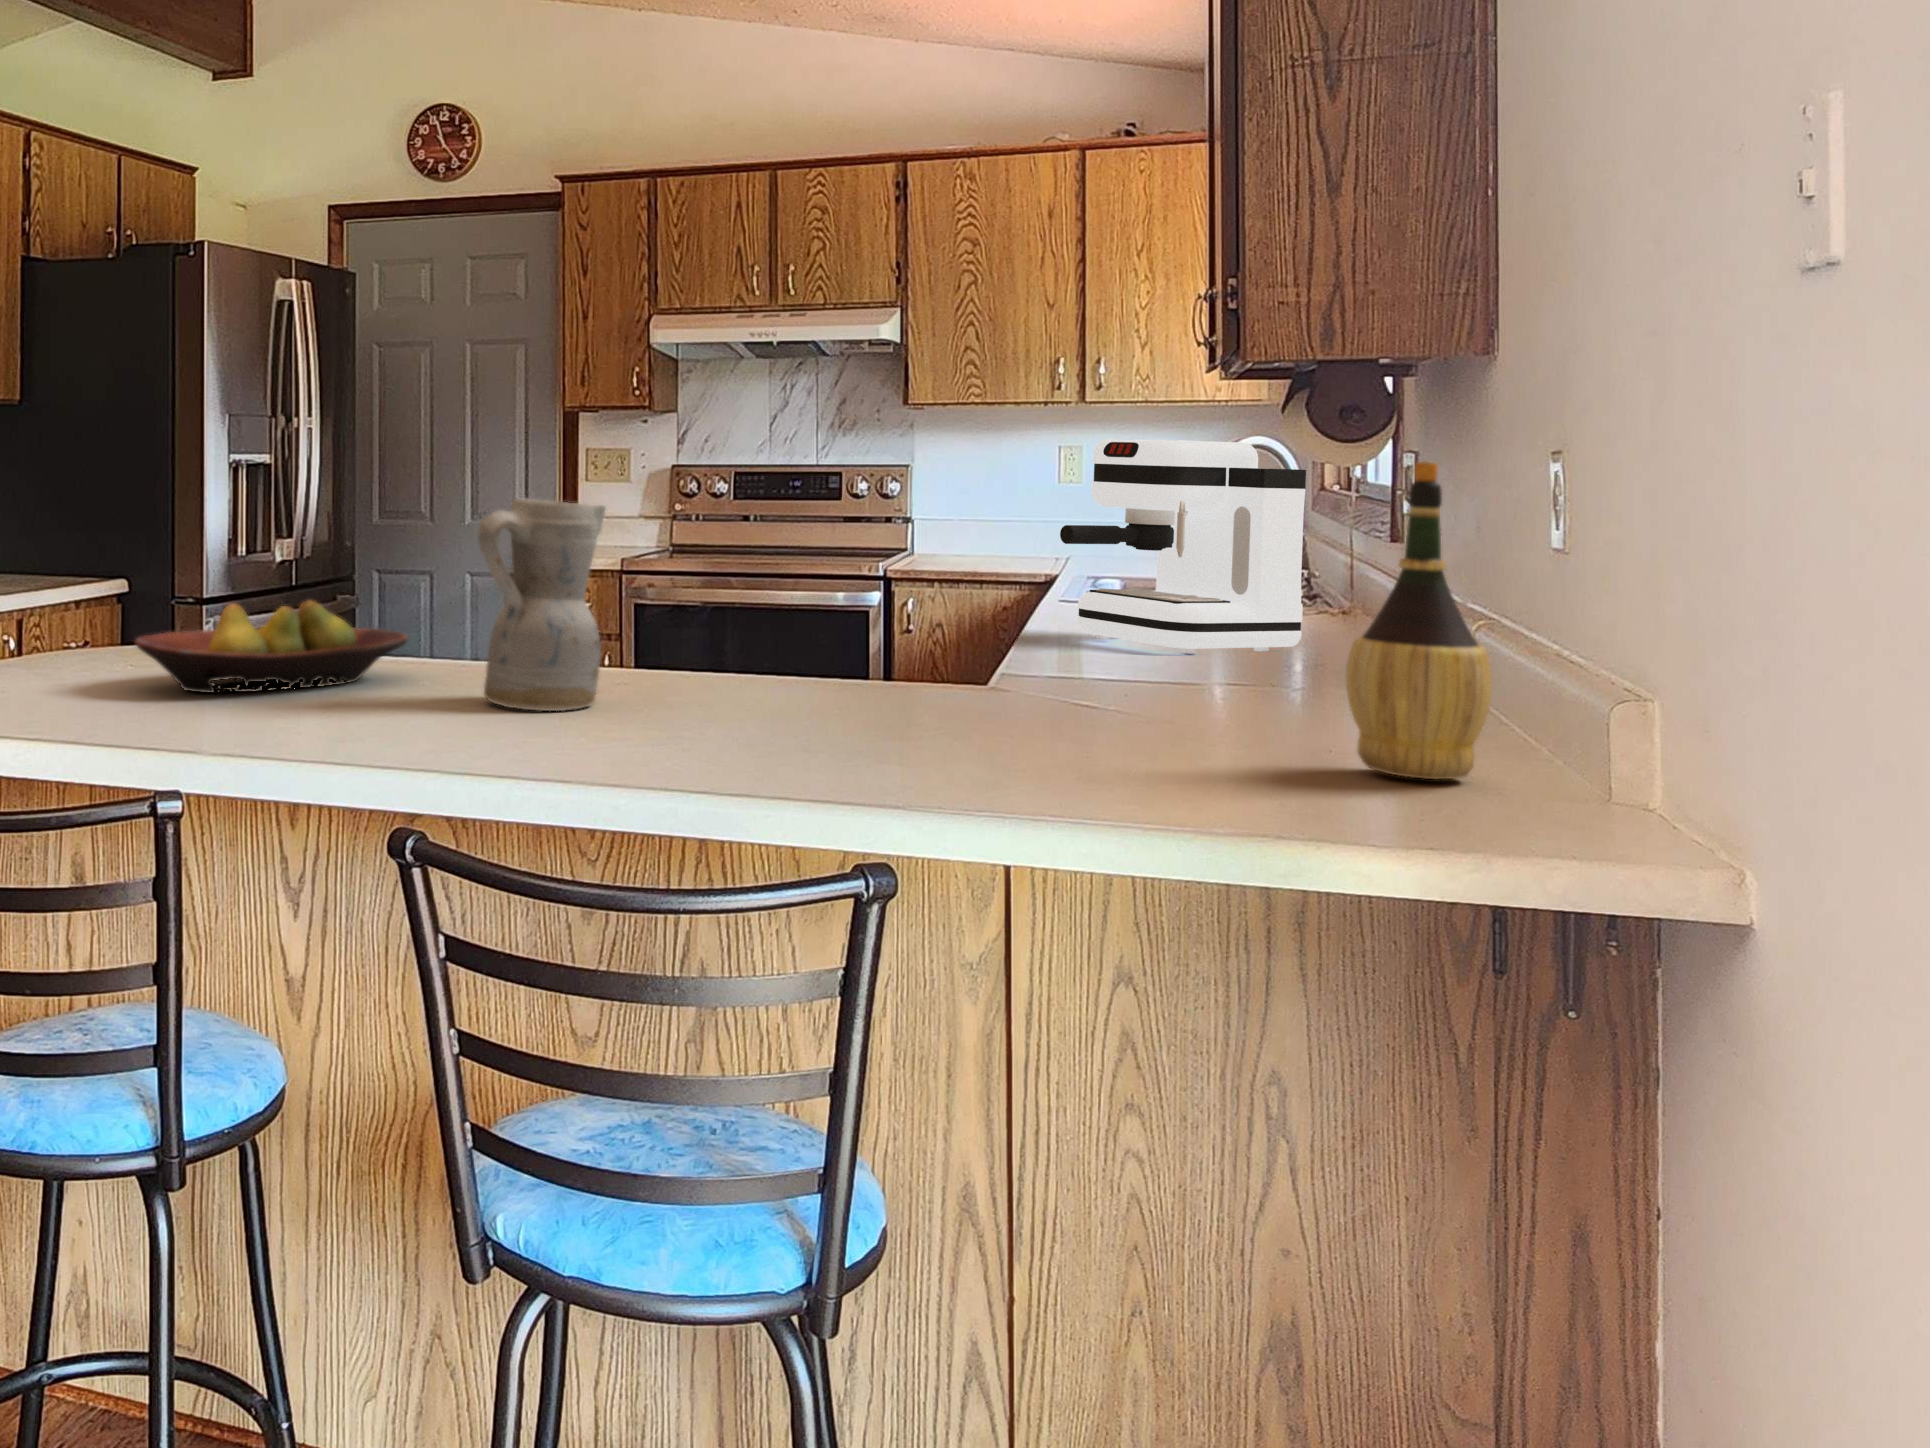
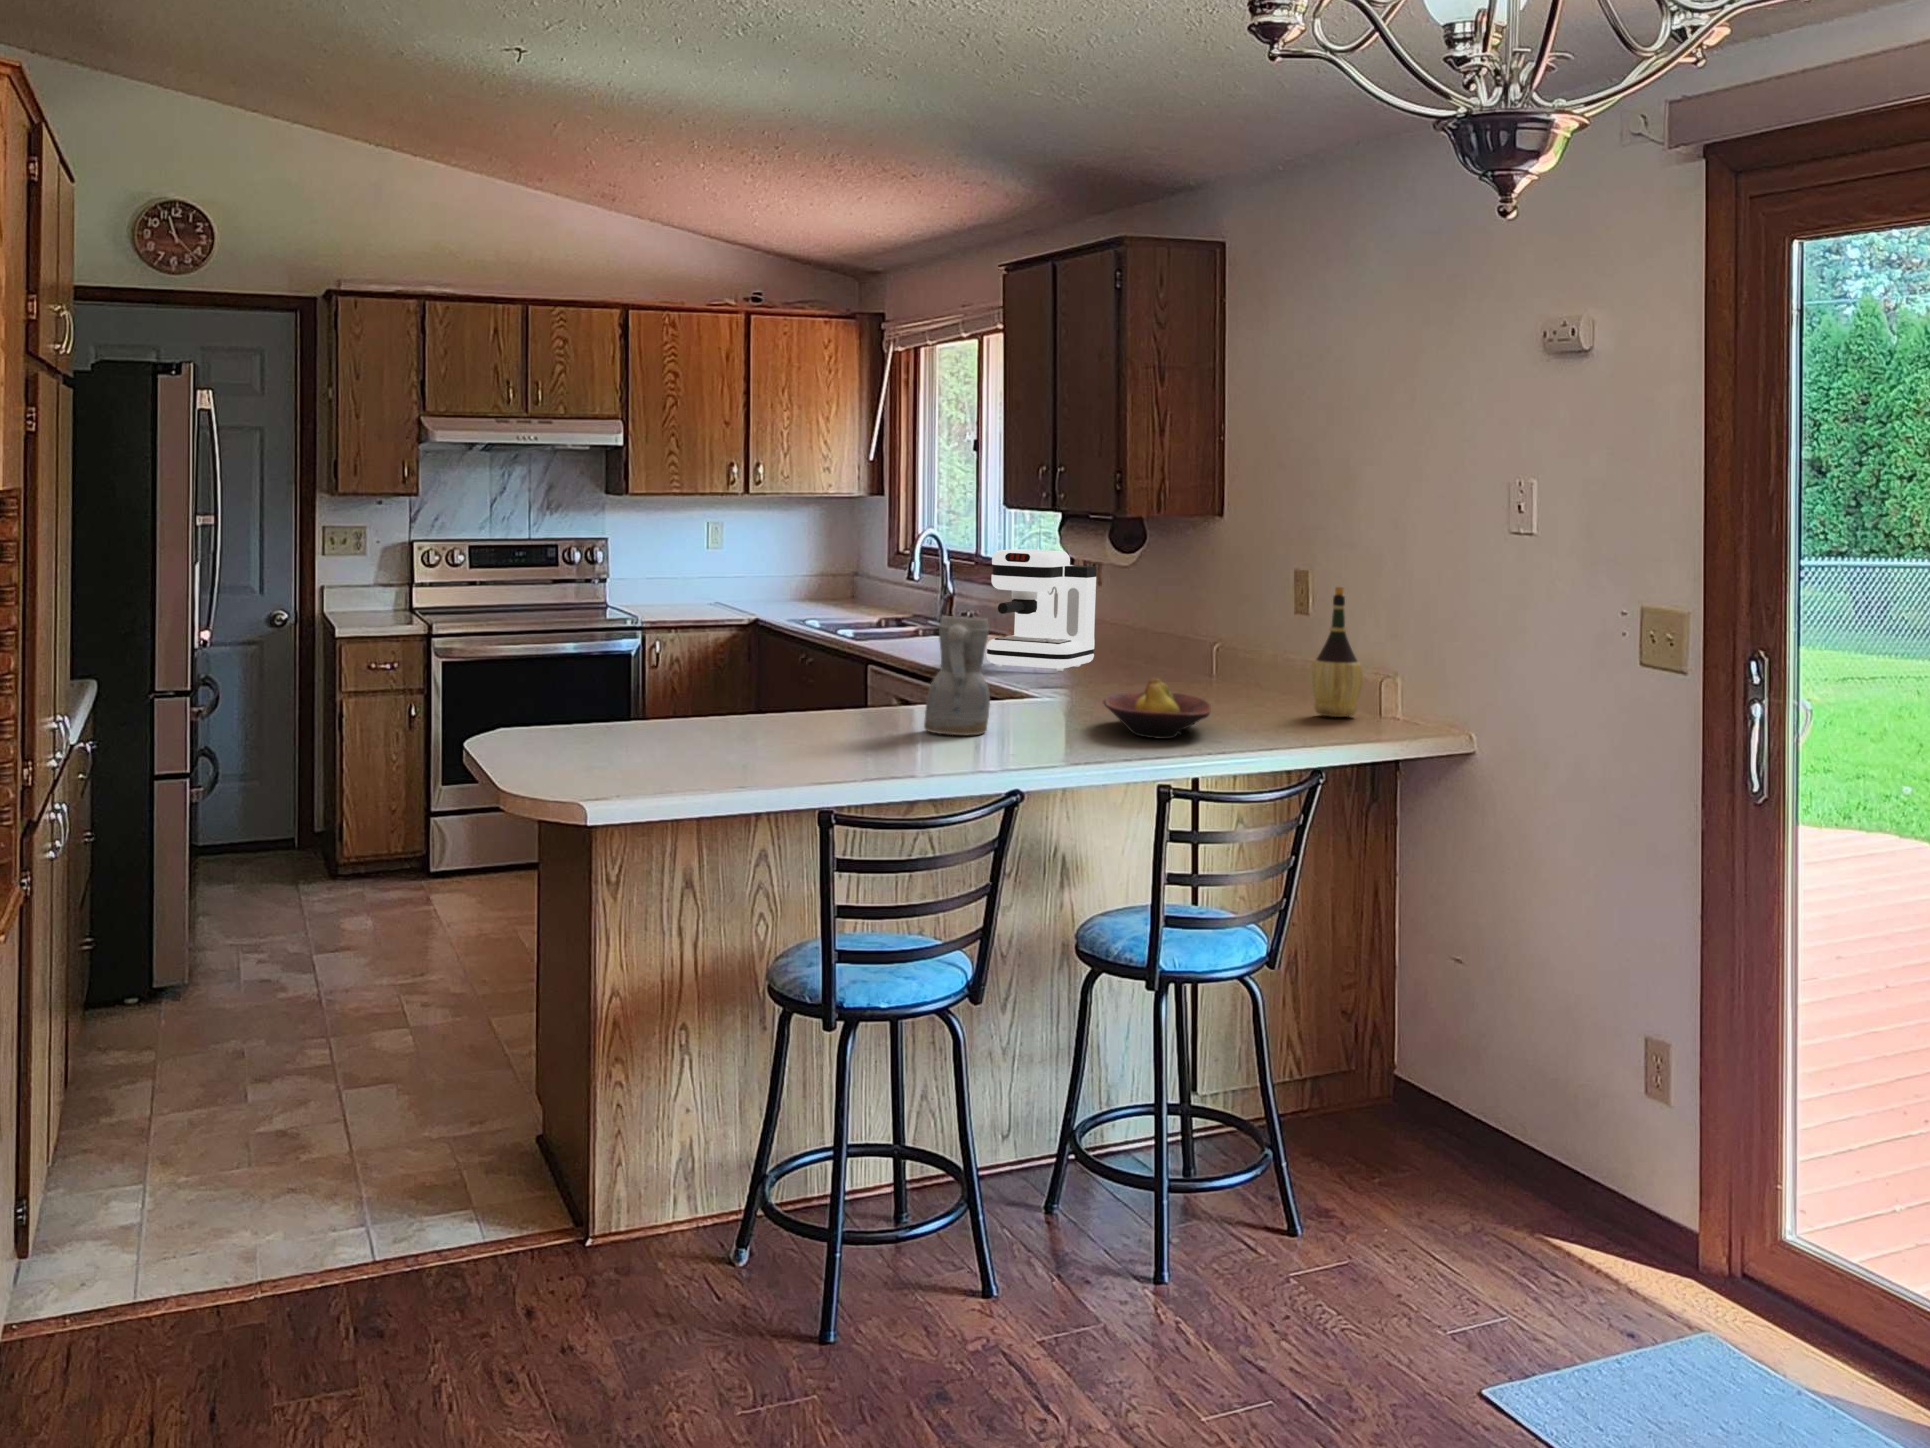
fruit bowl: present [135,601,408,693] -> present [1103,678,1210,739]

